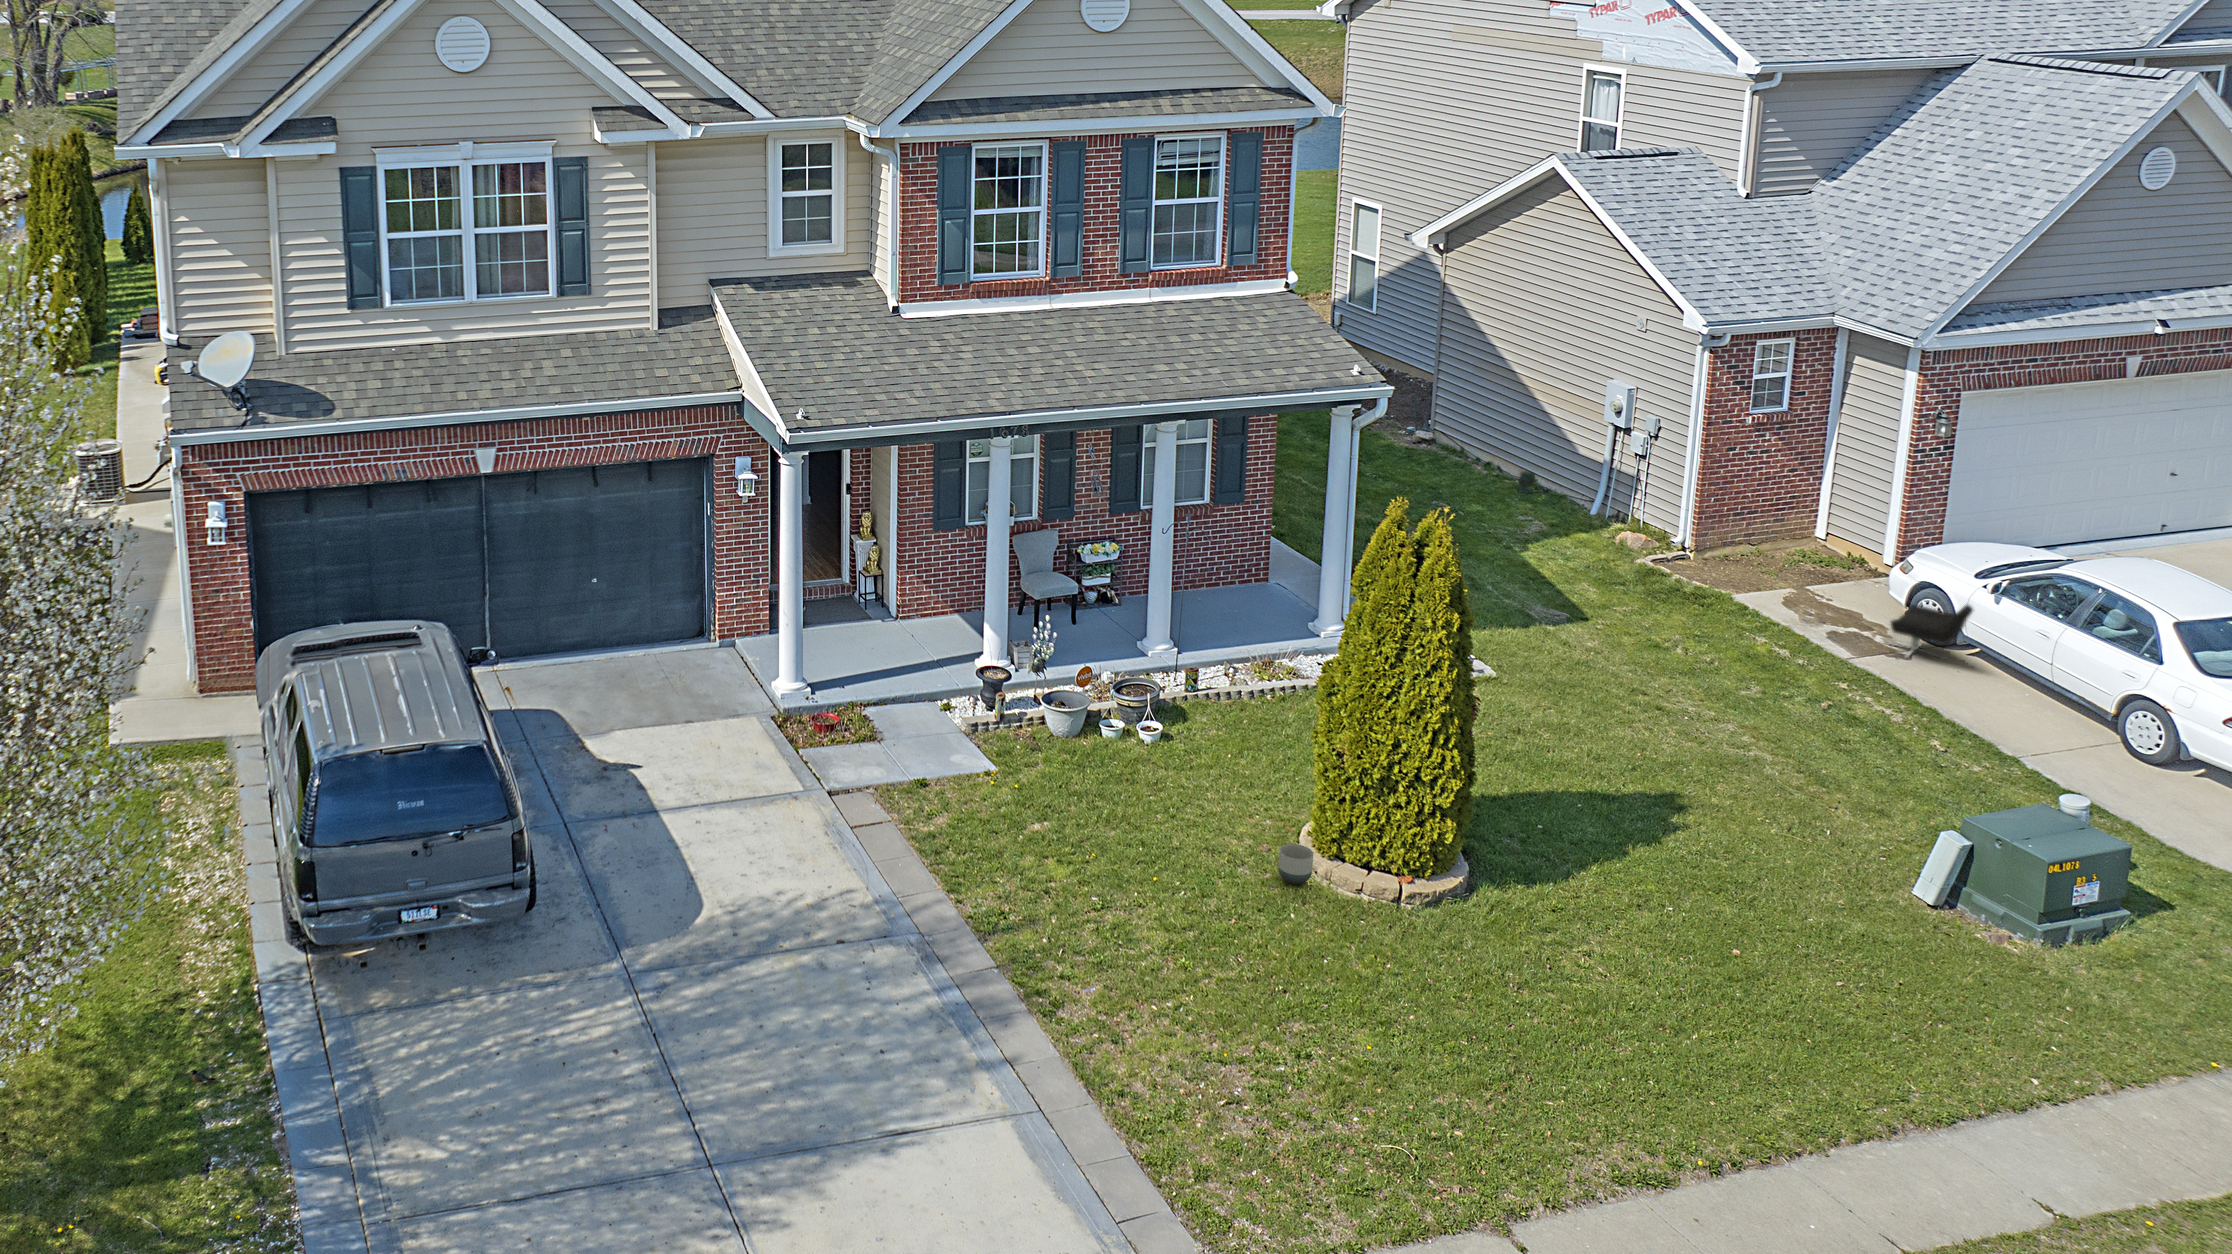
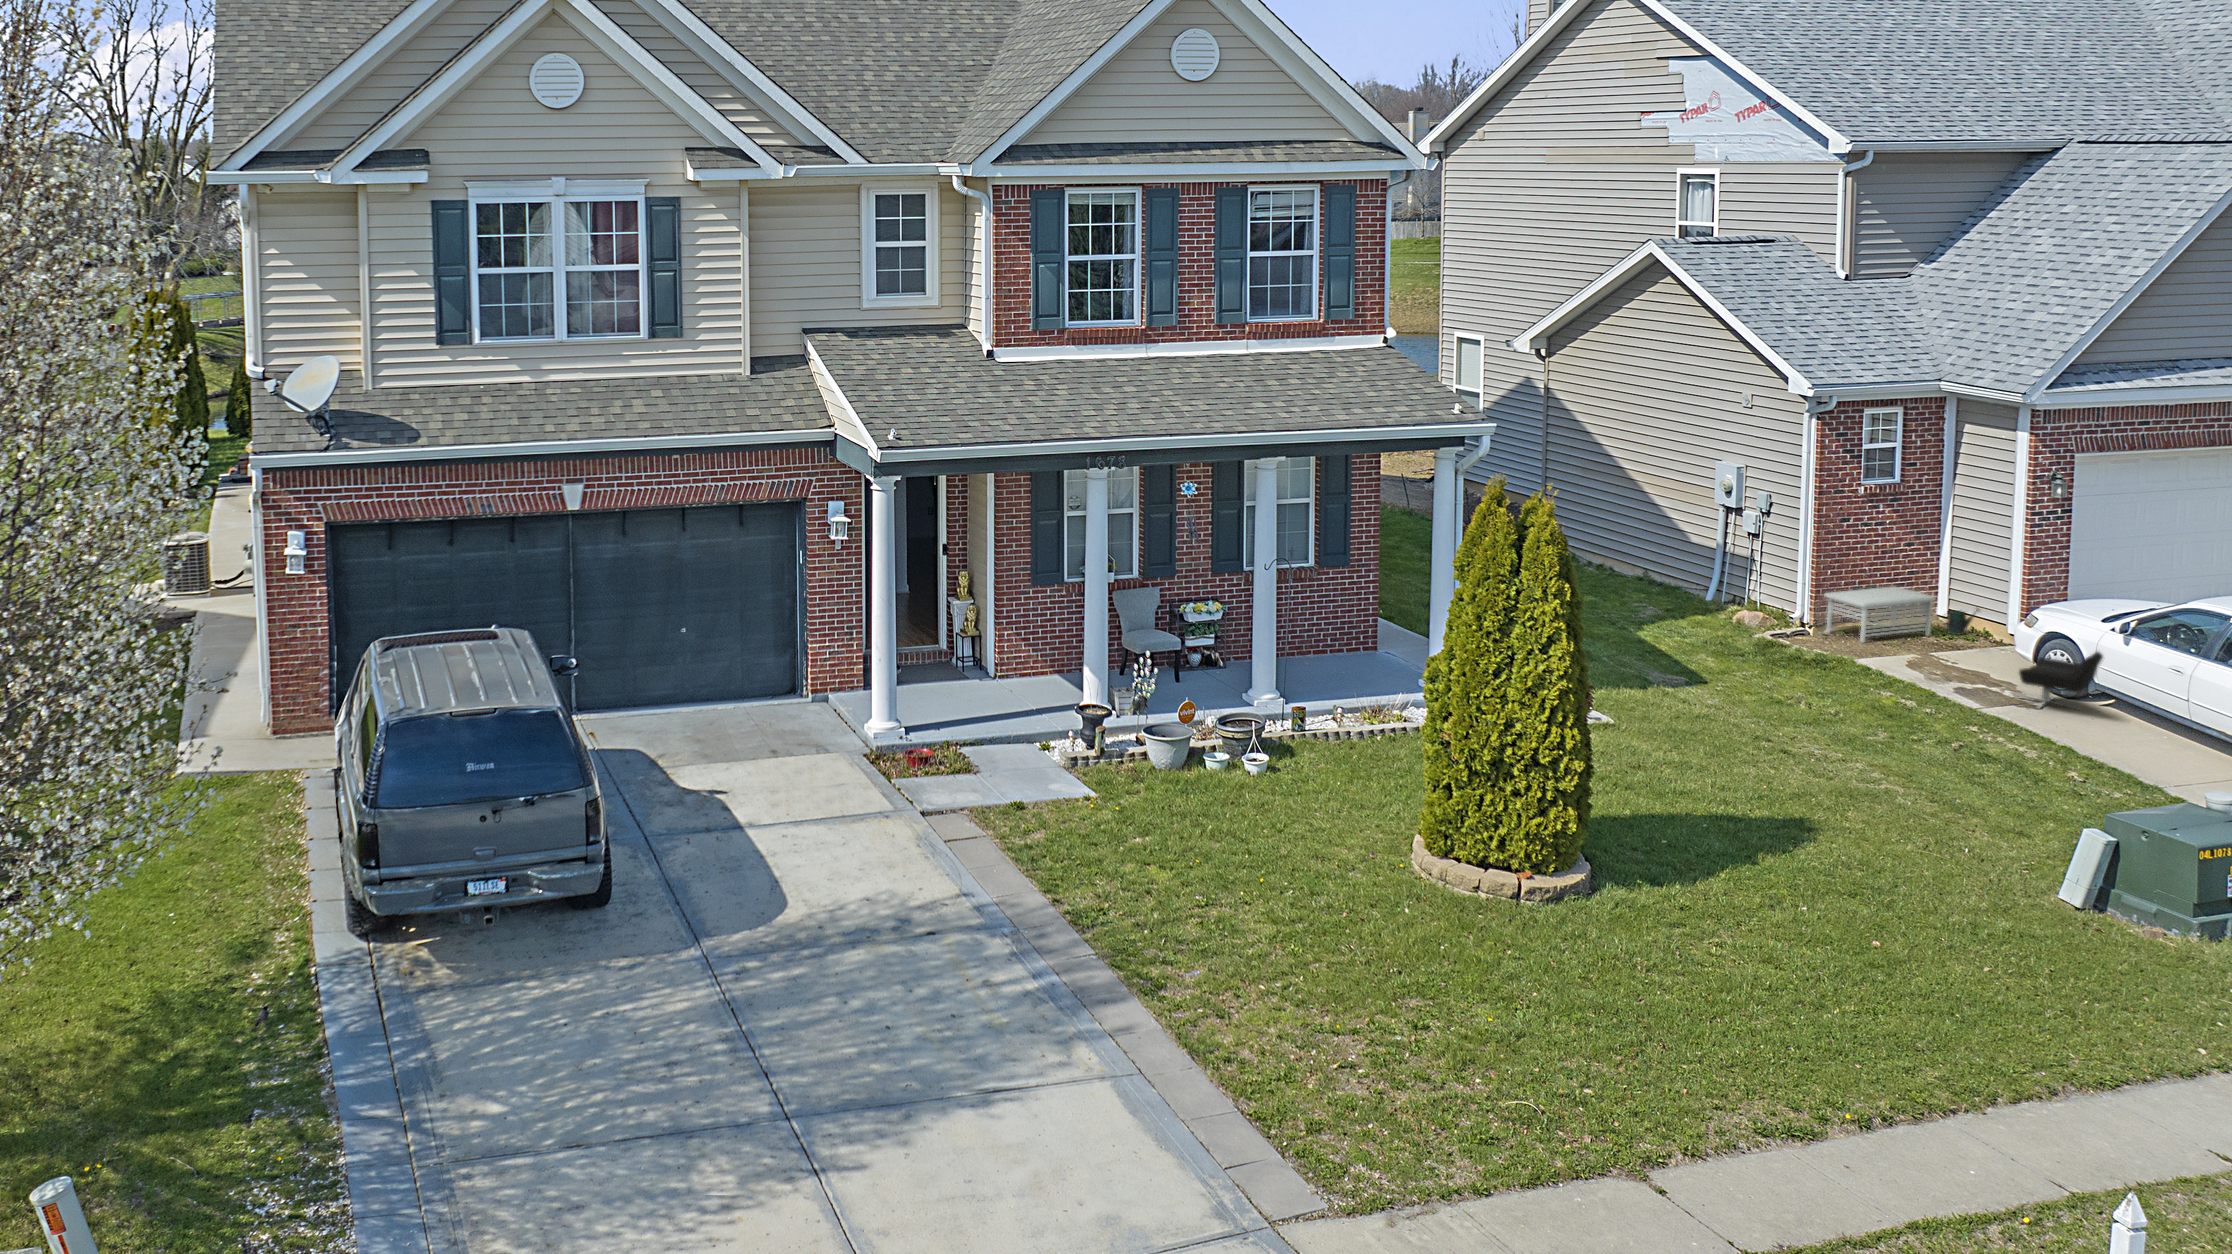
watering can: present [1518,471,1538,494] -> present [1946,608,1979,635]
storage bench: none [1706,512,1815,573] -> present [1825,586,1935,643]
planter: present [1278,844,1313,884] -> none [1391,846,1427,887]

